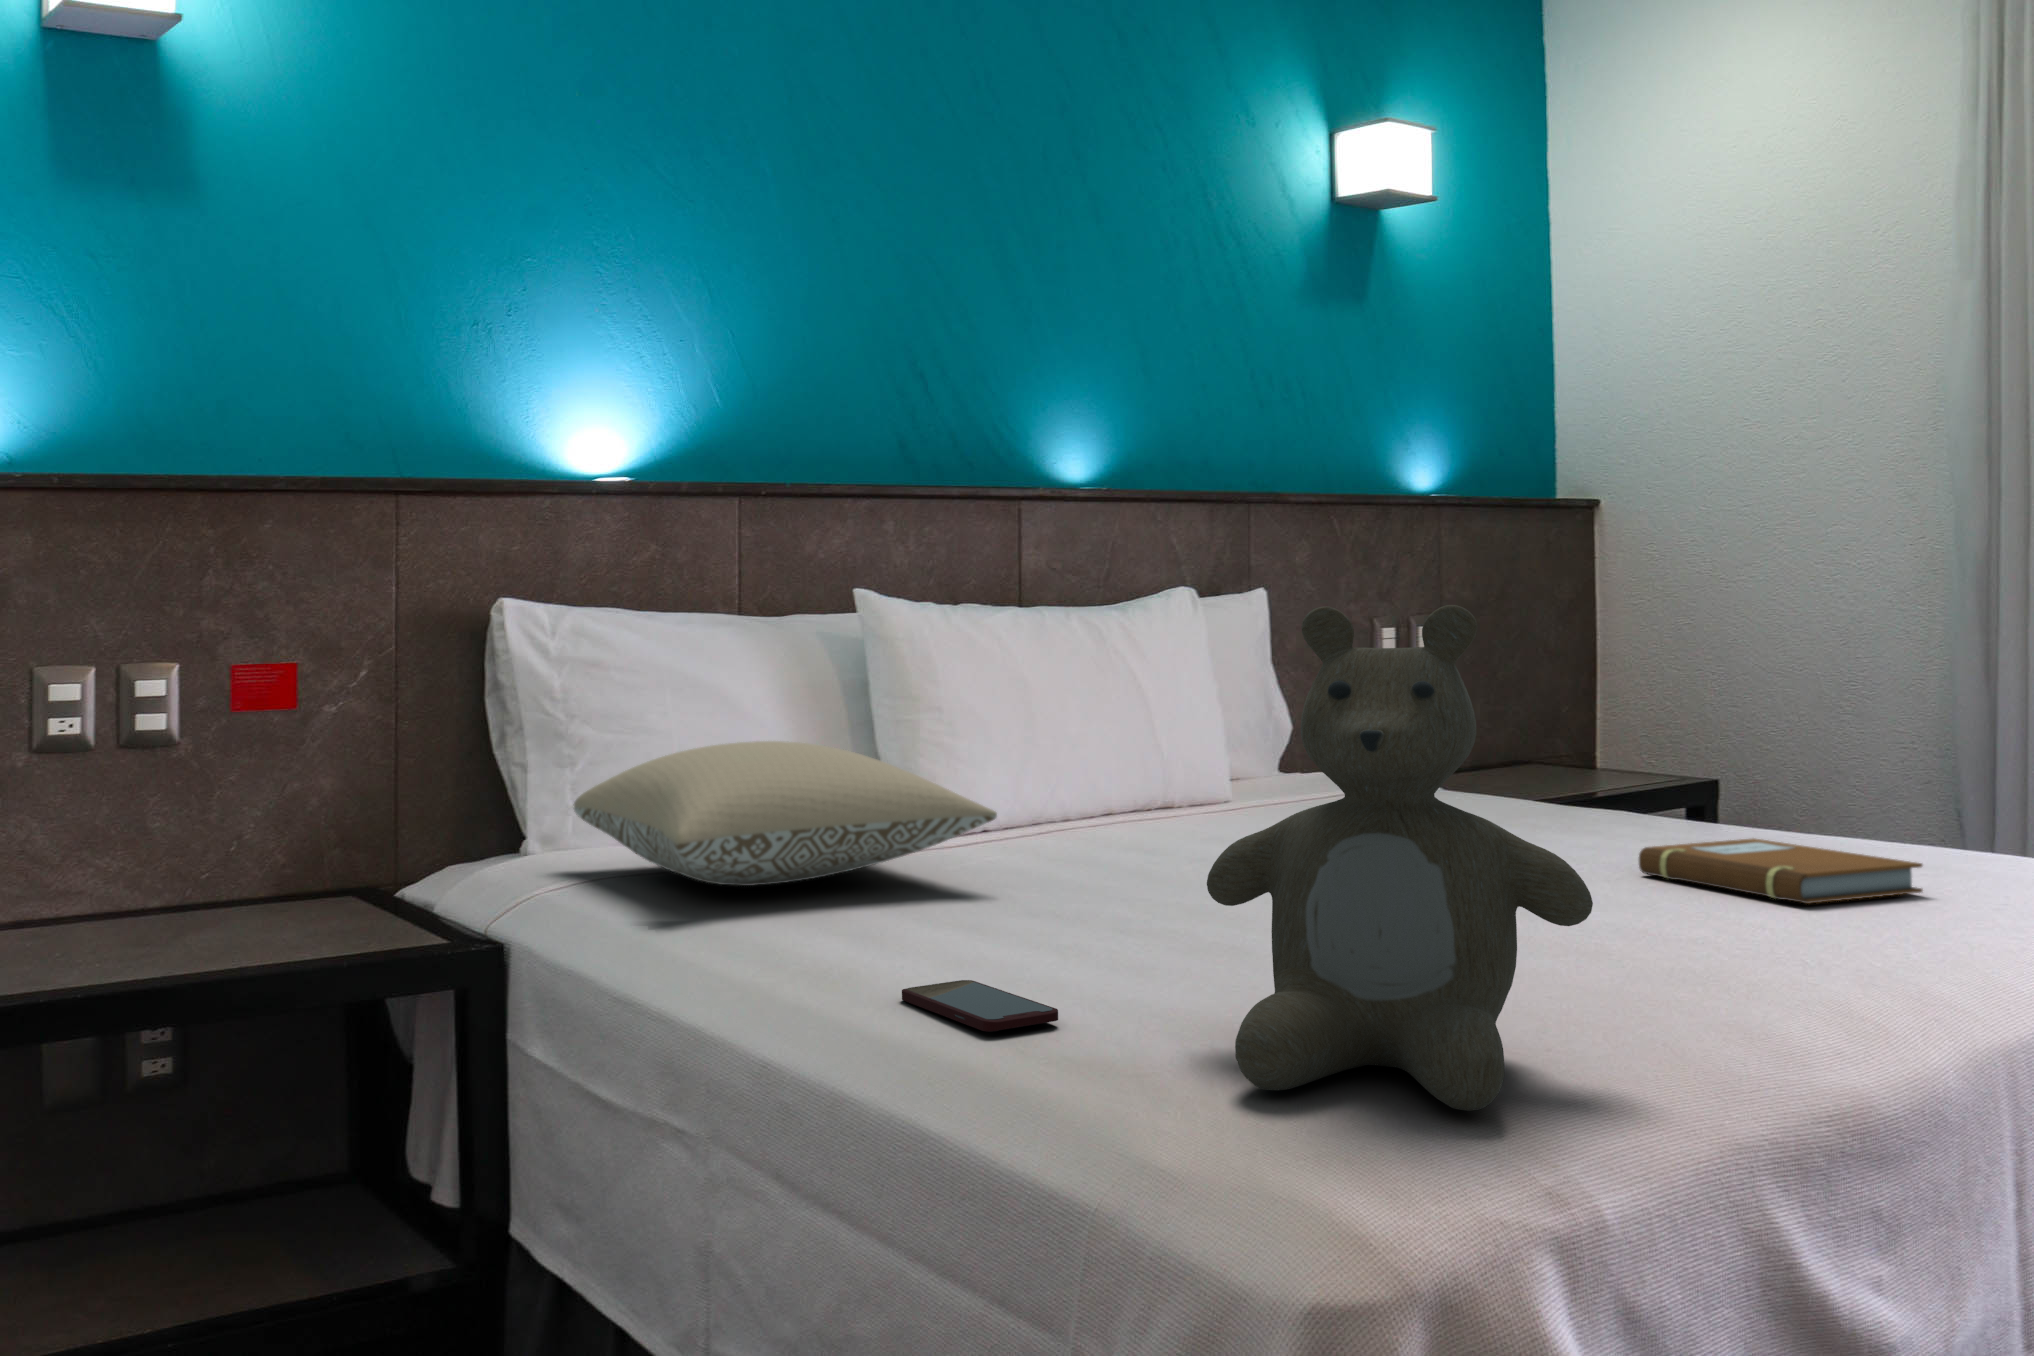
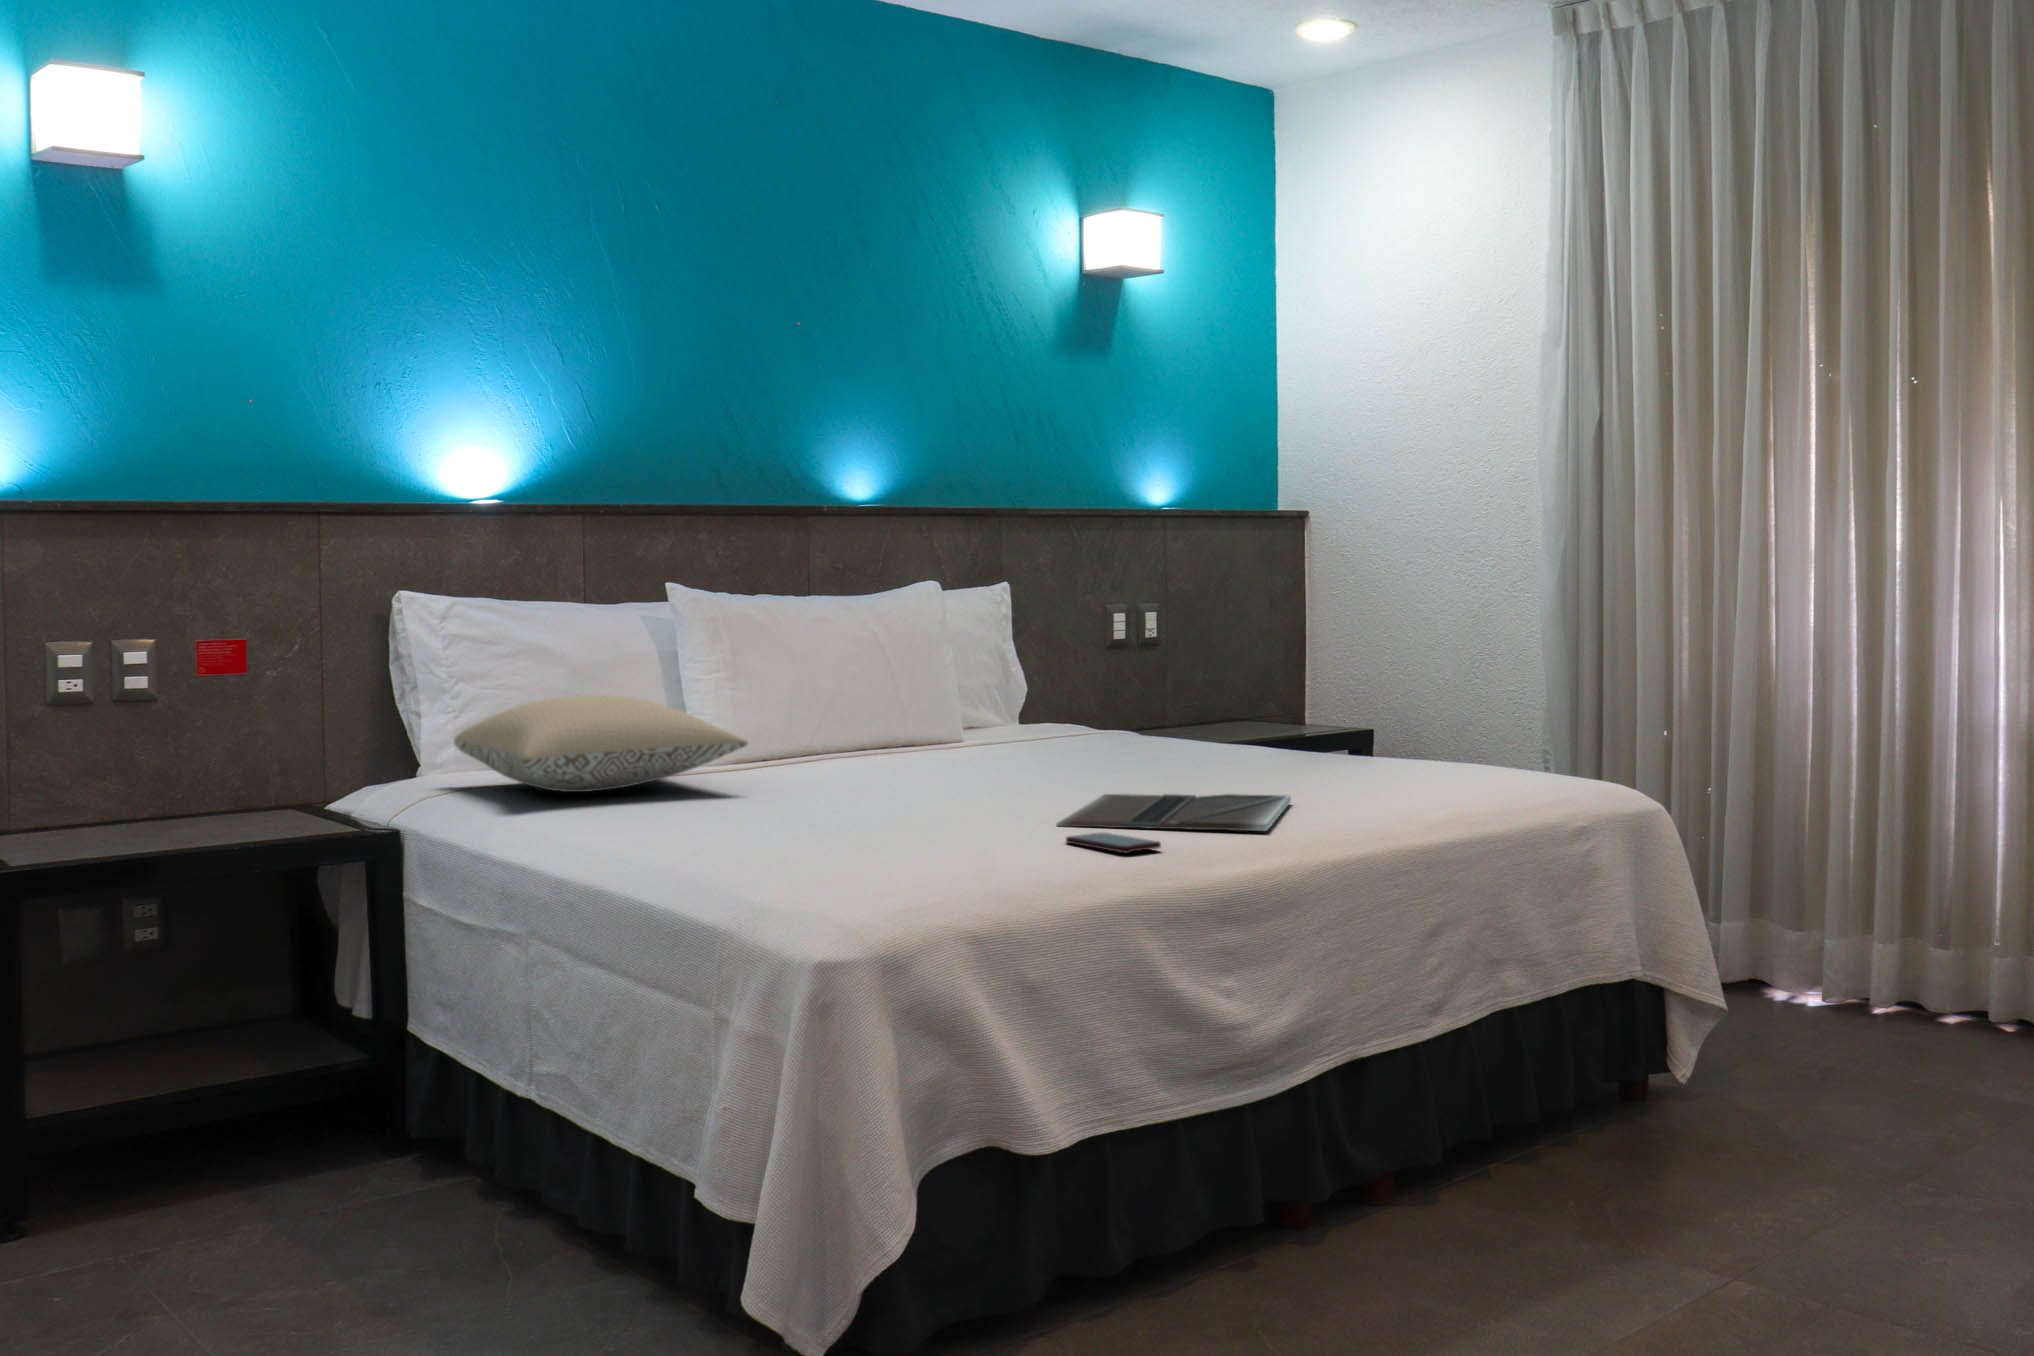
teddy bear: present [1207,605,1593,1111] -> none [812,614,1009,871]
notebook: present [1639,839,1922,904] -> none [1183,757,1340,793]
laptop: none [1557,904,1986,1001] -> present [1057,794,1291,831]
smartphone: present [902,980,1058,1032] -> present [1066,833,1161,853]

